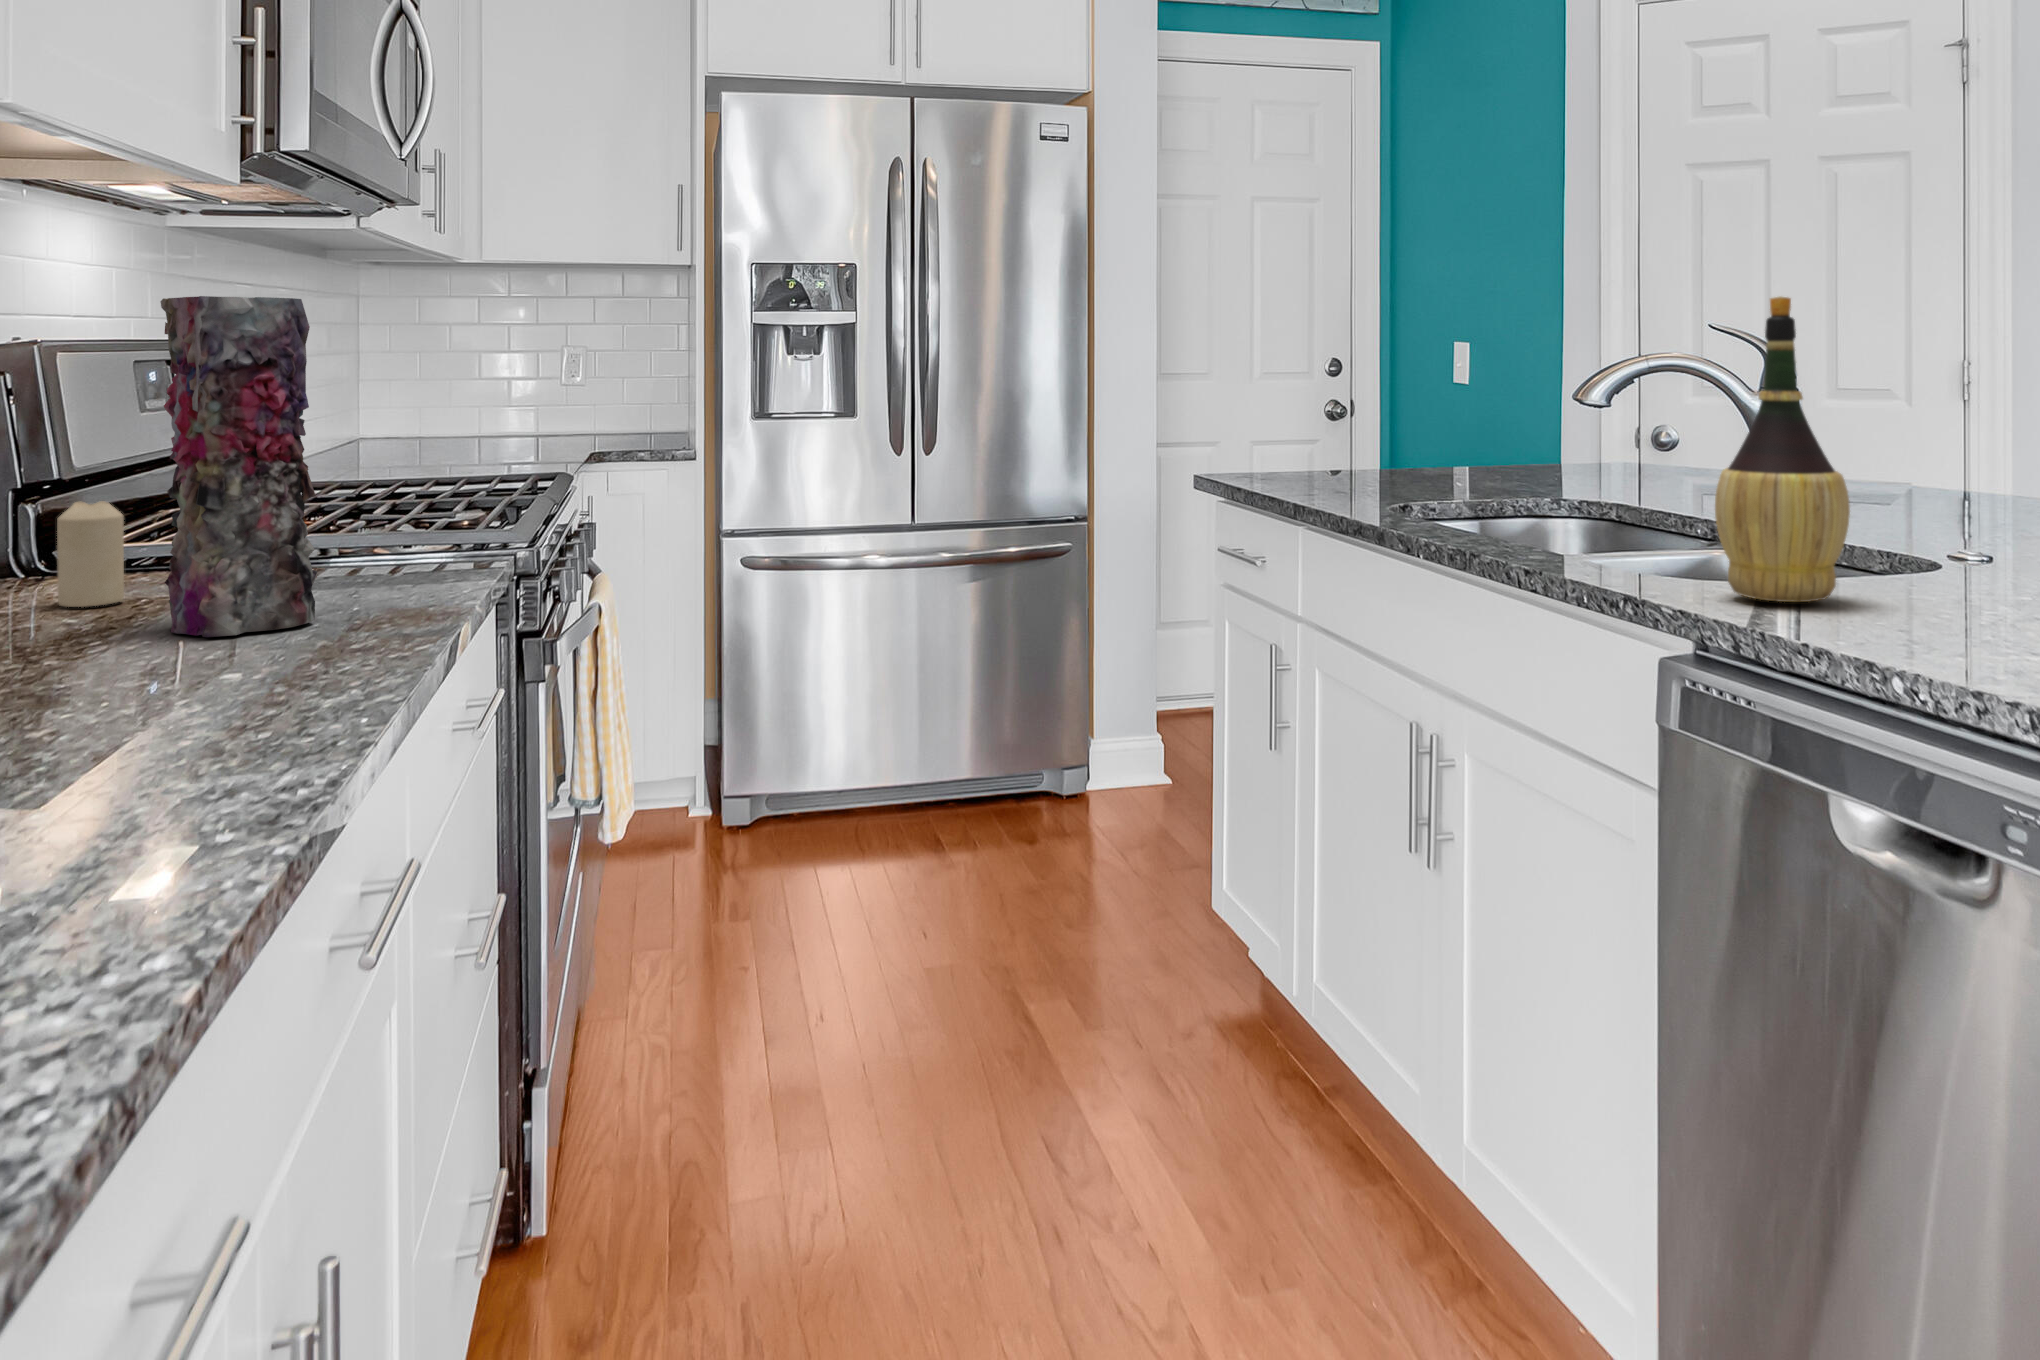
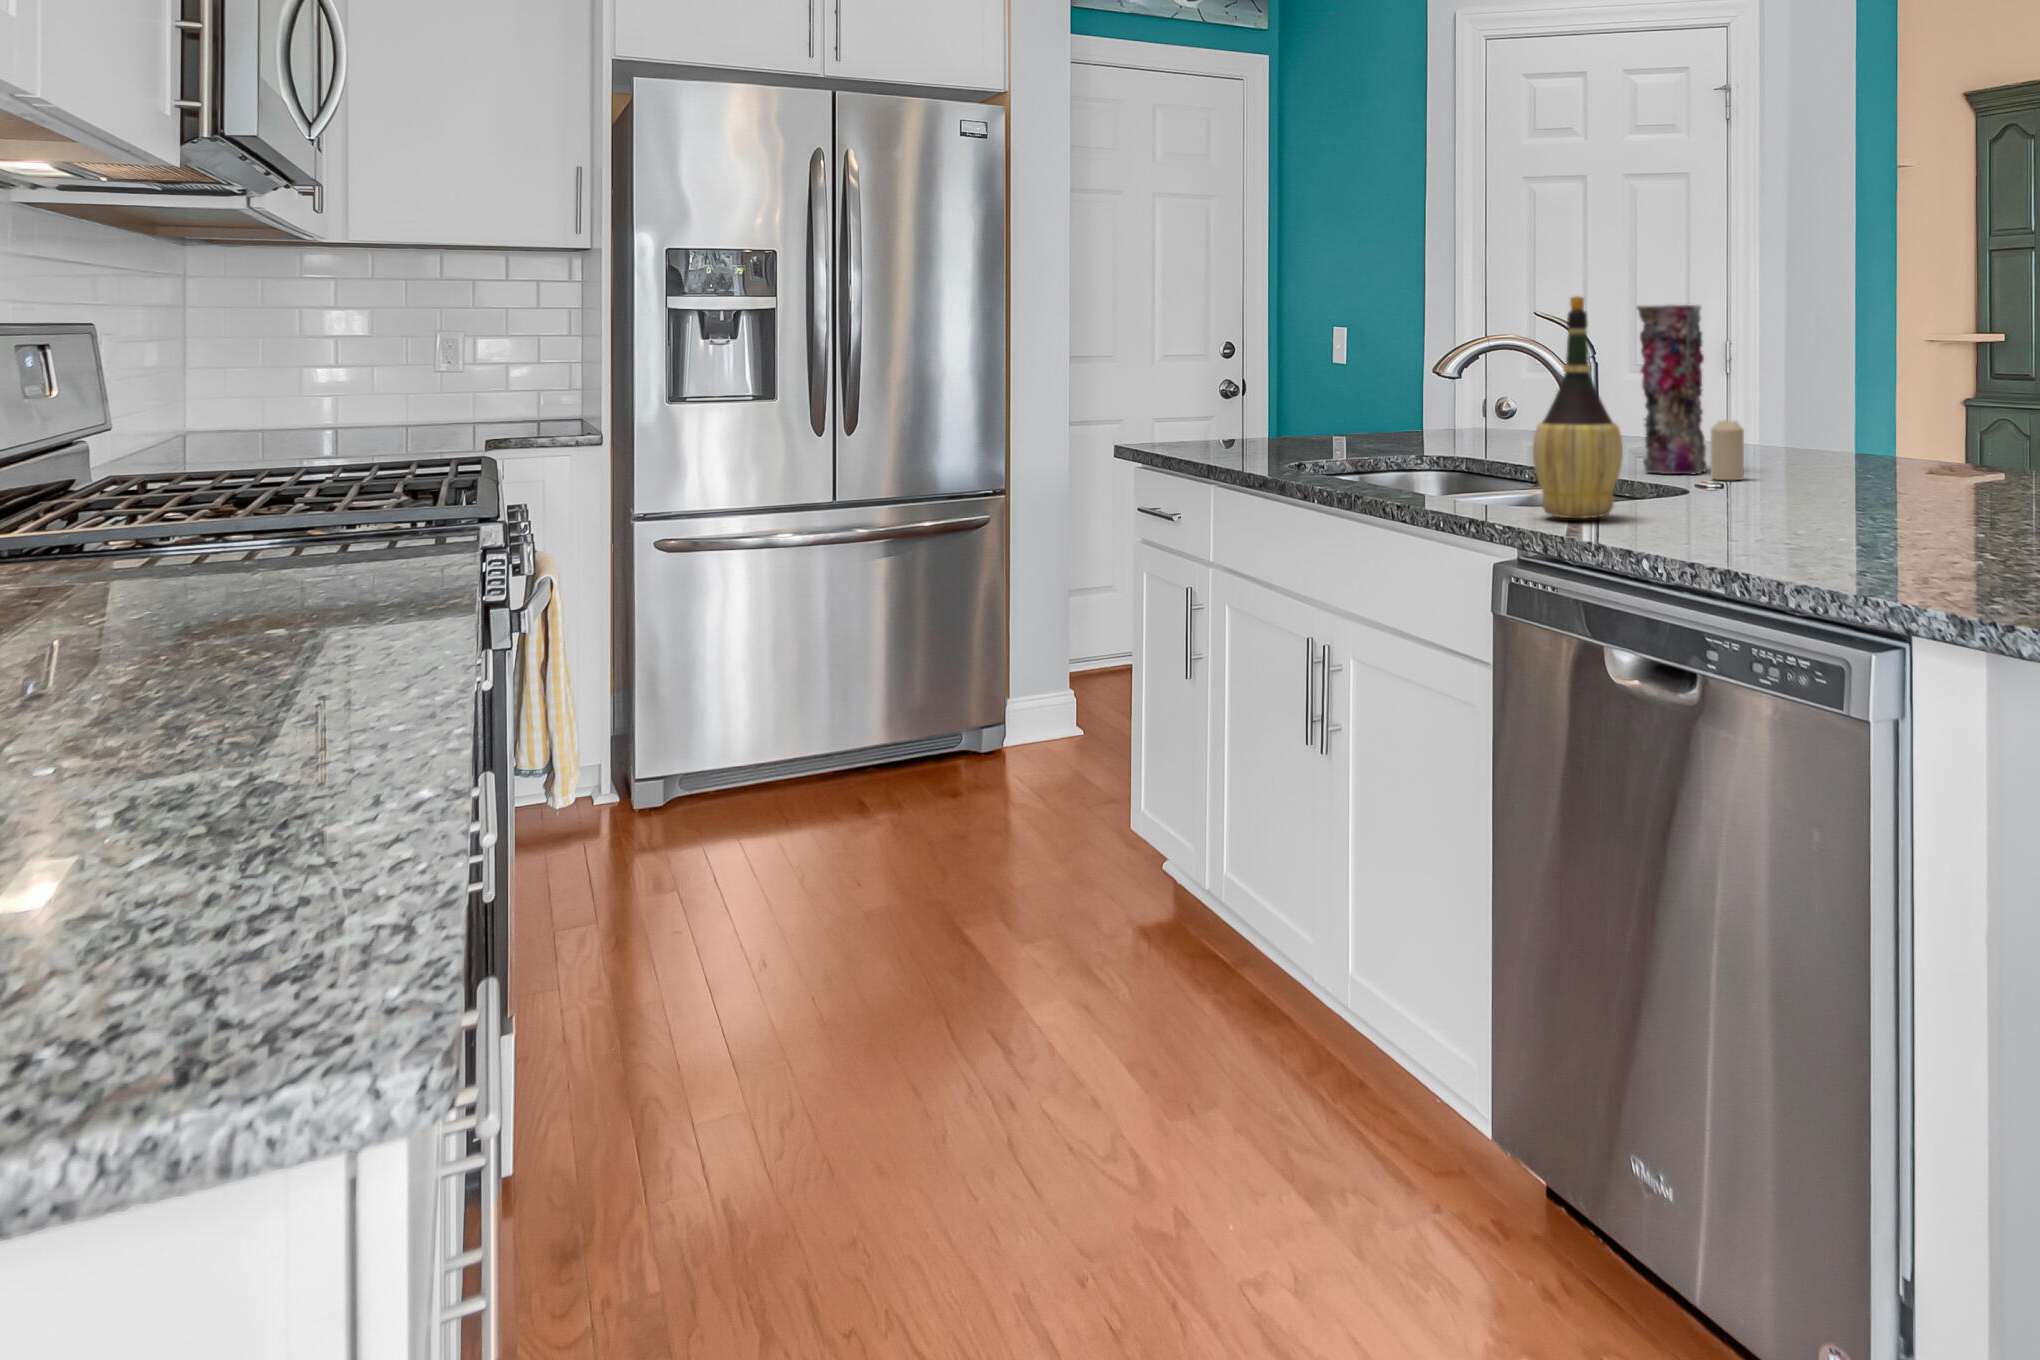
vase: present [160,296,317,637] -> present [1637,305,1707,474]
candle: present [57,501,124,607] -> present [1711,421,1744,480]

